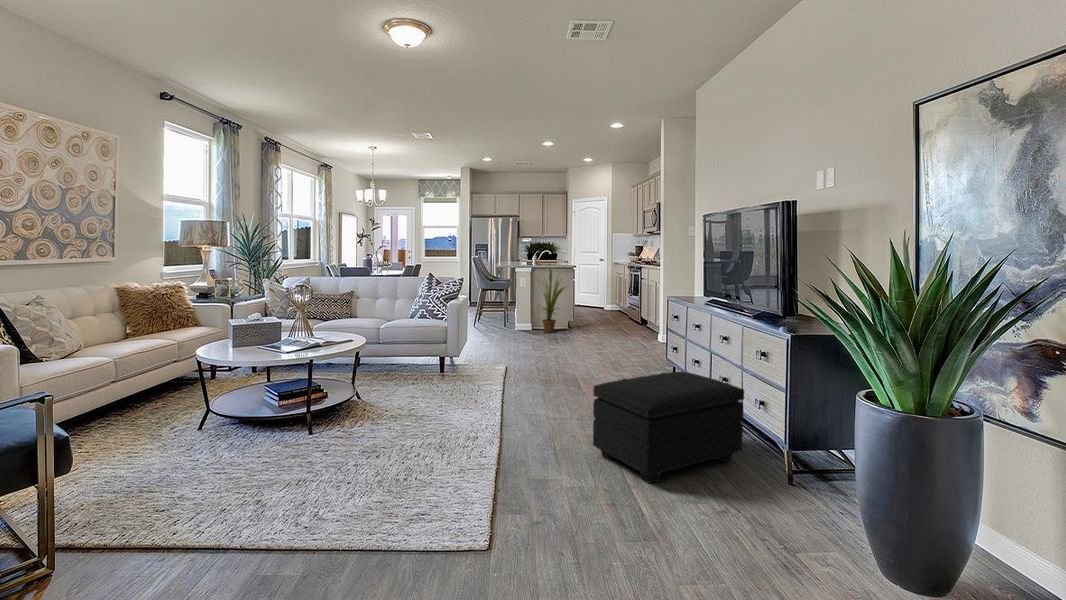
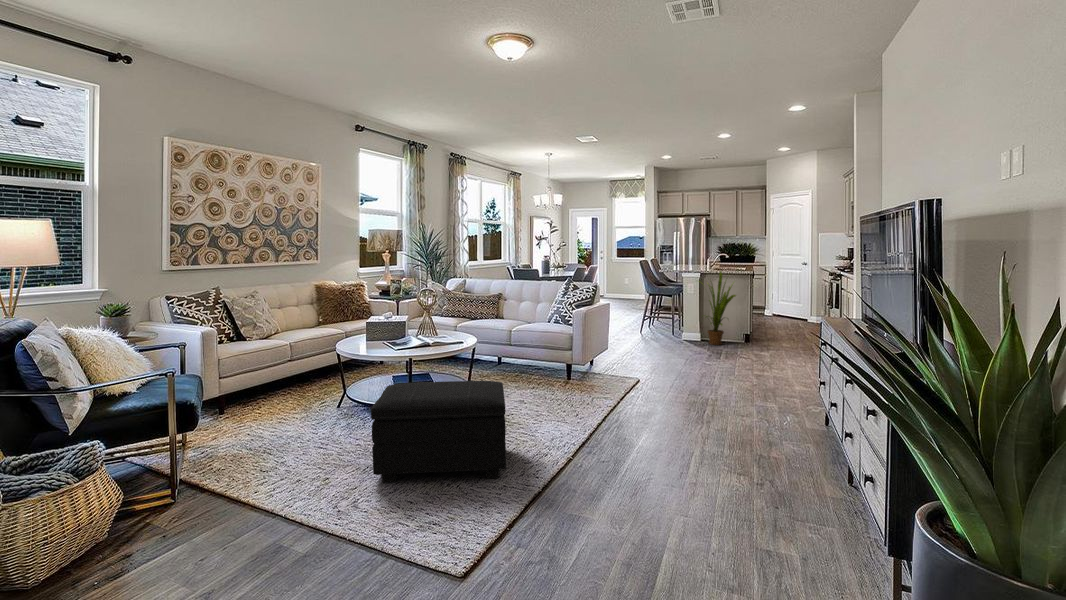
footstool: present [593,372,744,483] -> present [371,380,506,483]

